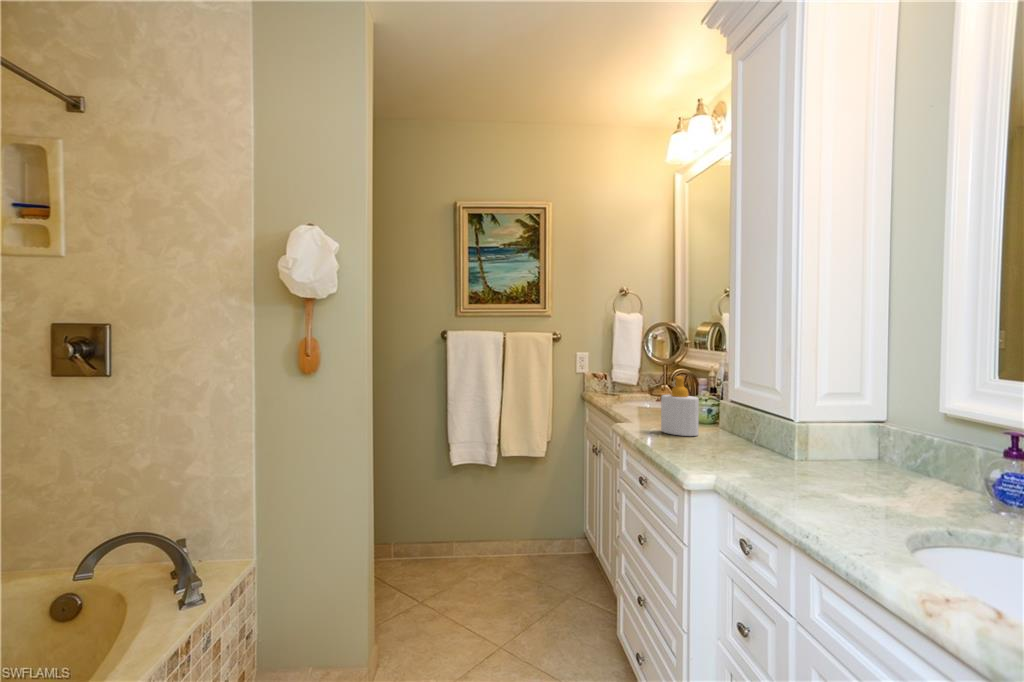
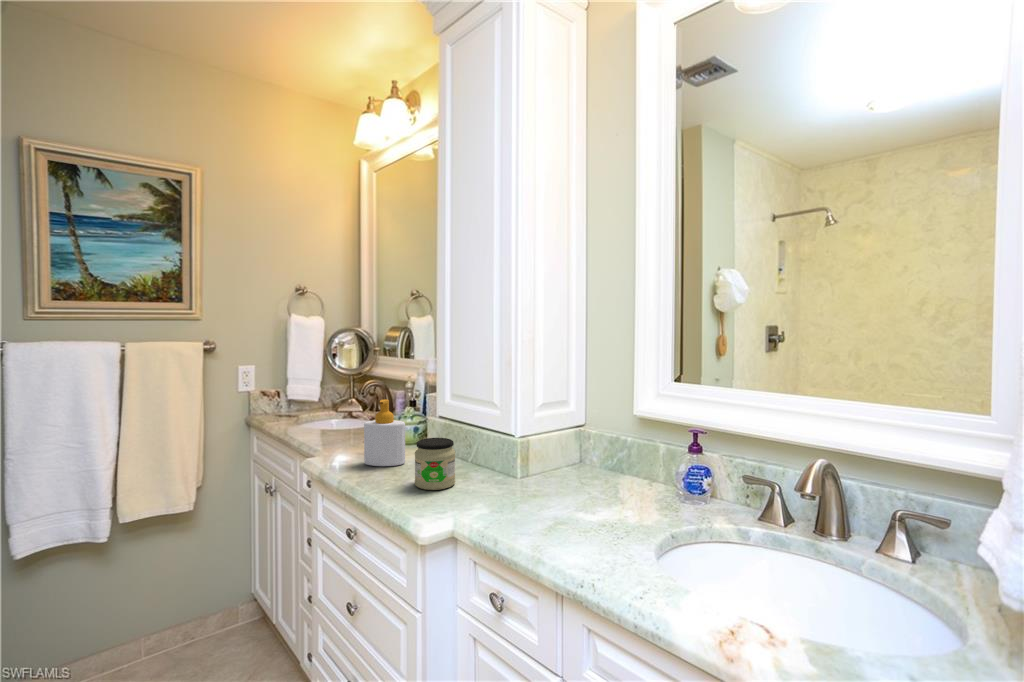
jar: none [700,410,742,458] -> present [415,438,455,490]

